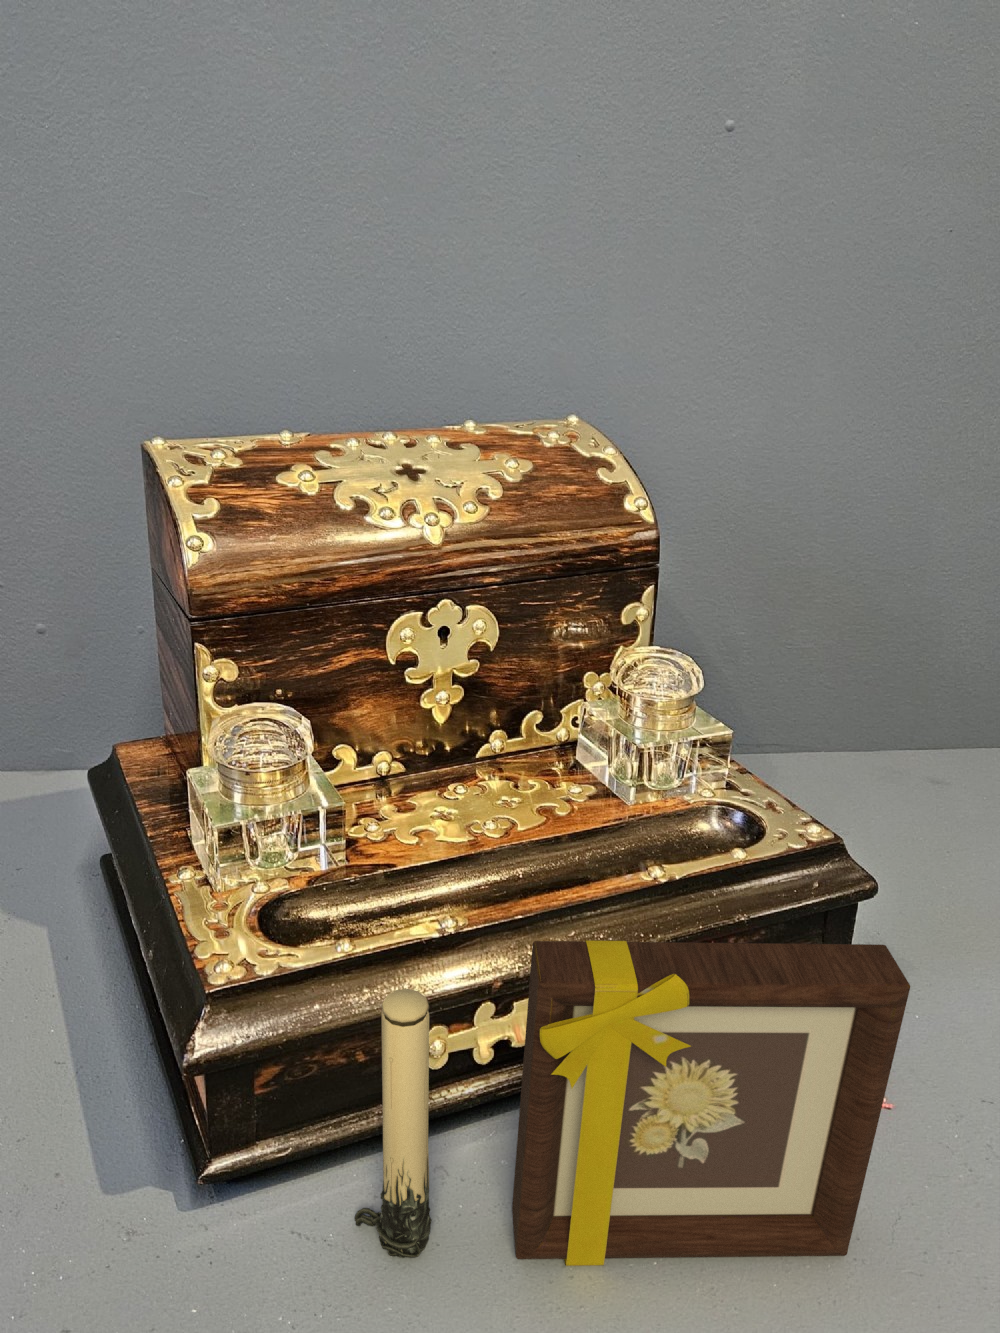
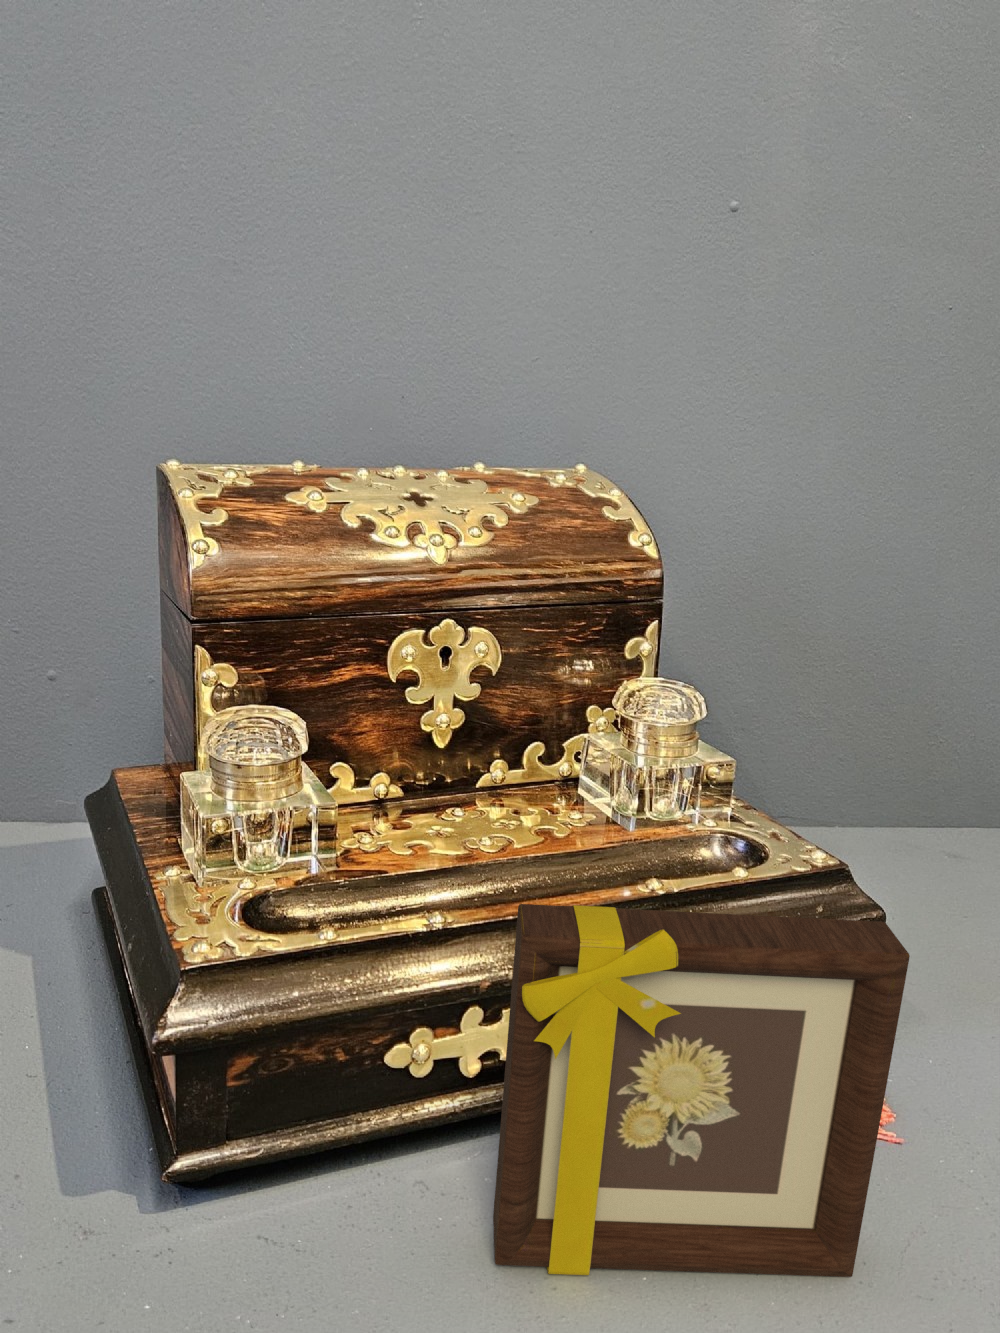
candle: present [355,989,432,1258] -> none [325,952,410,1262]

